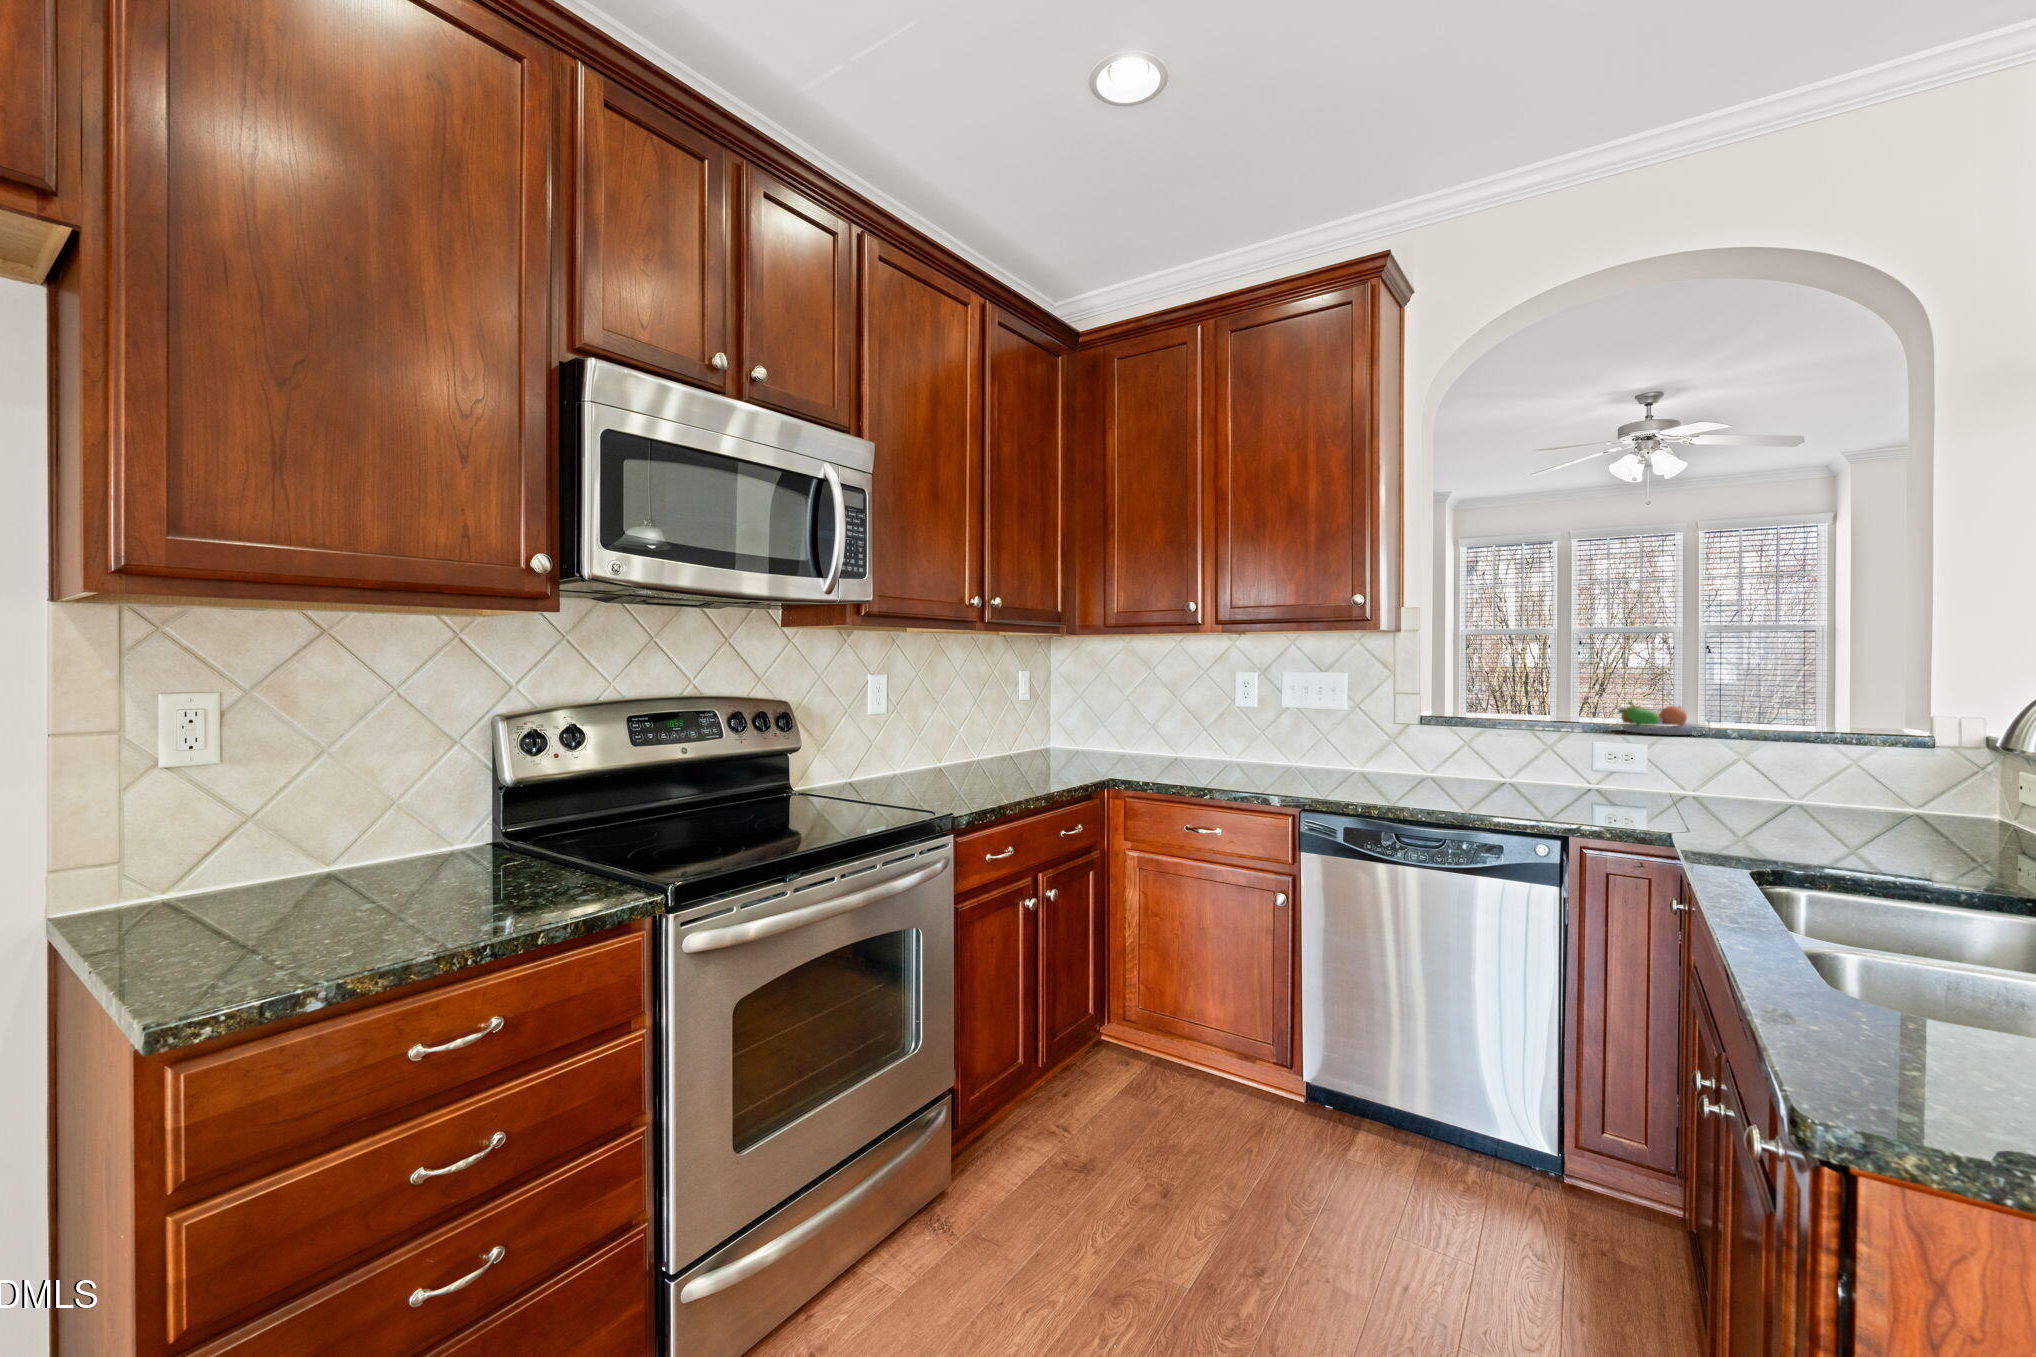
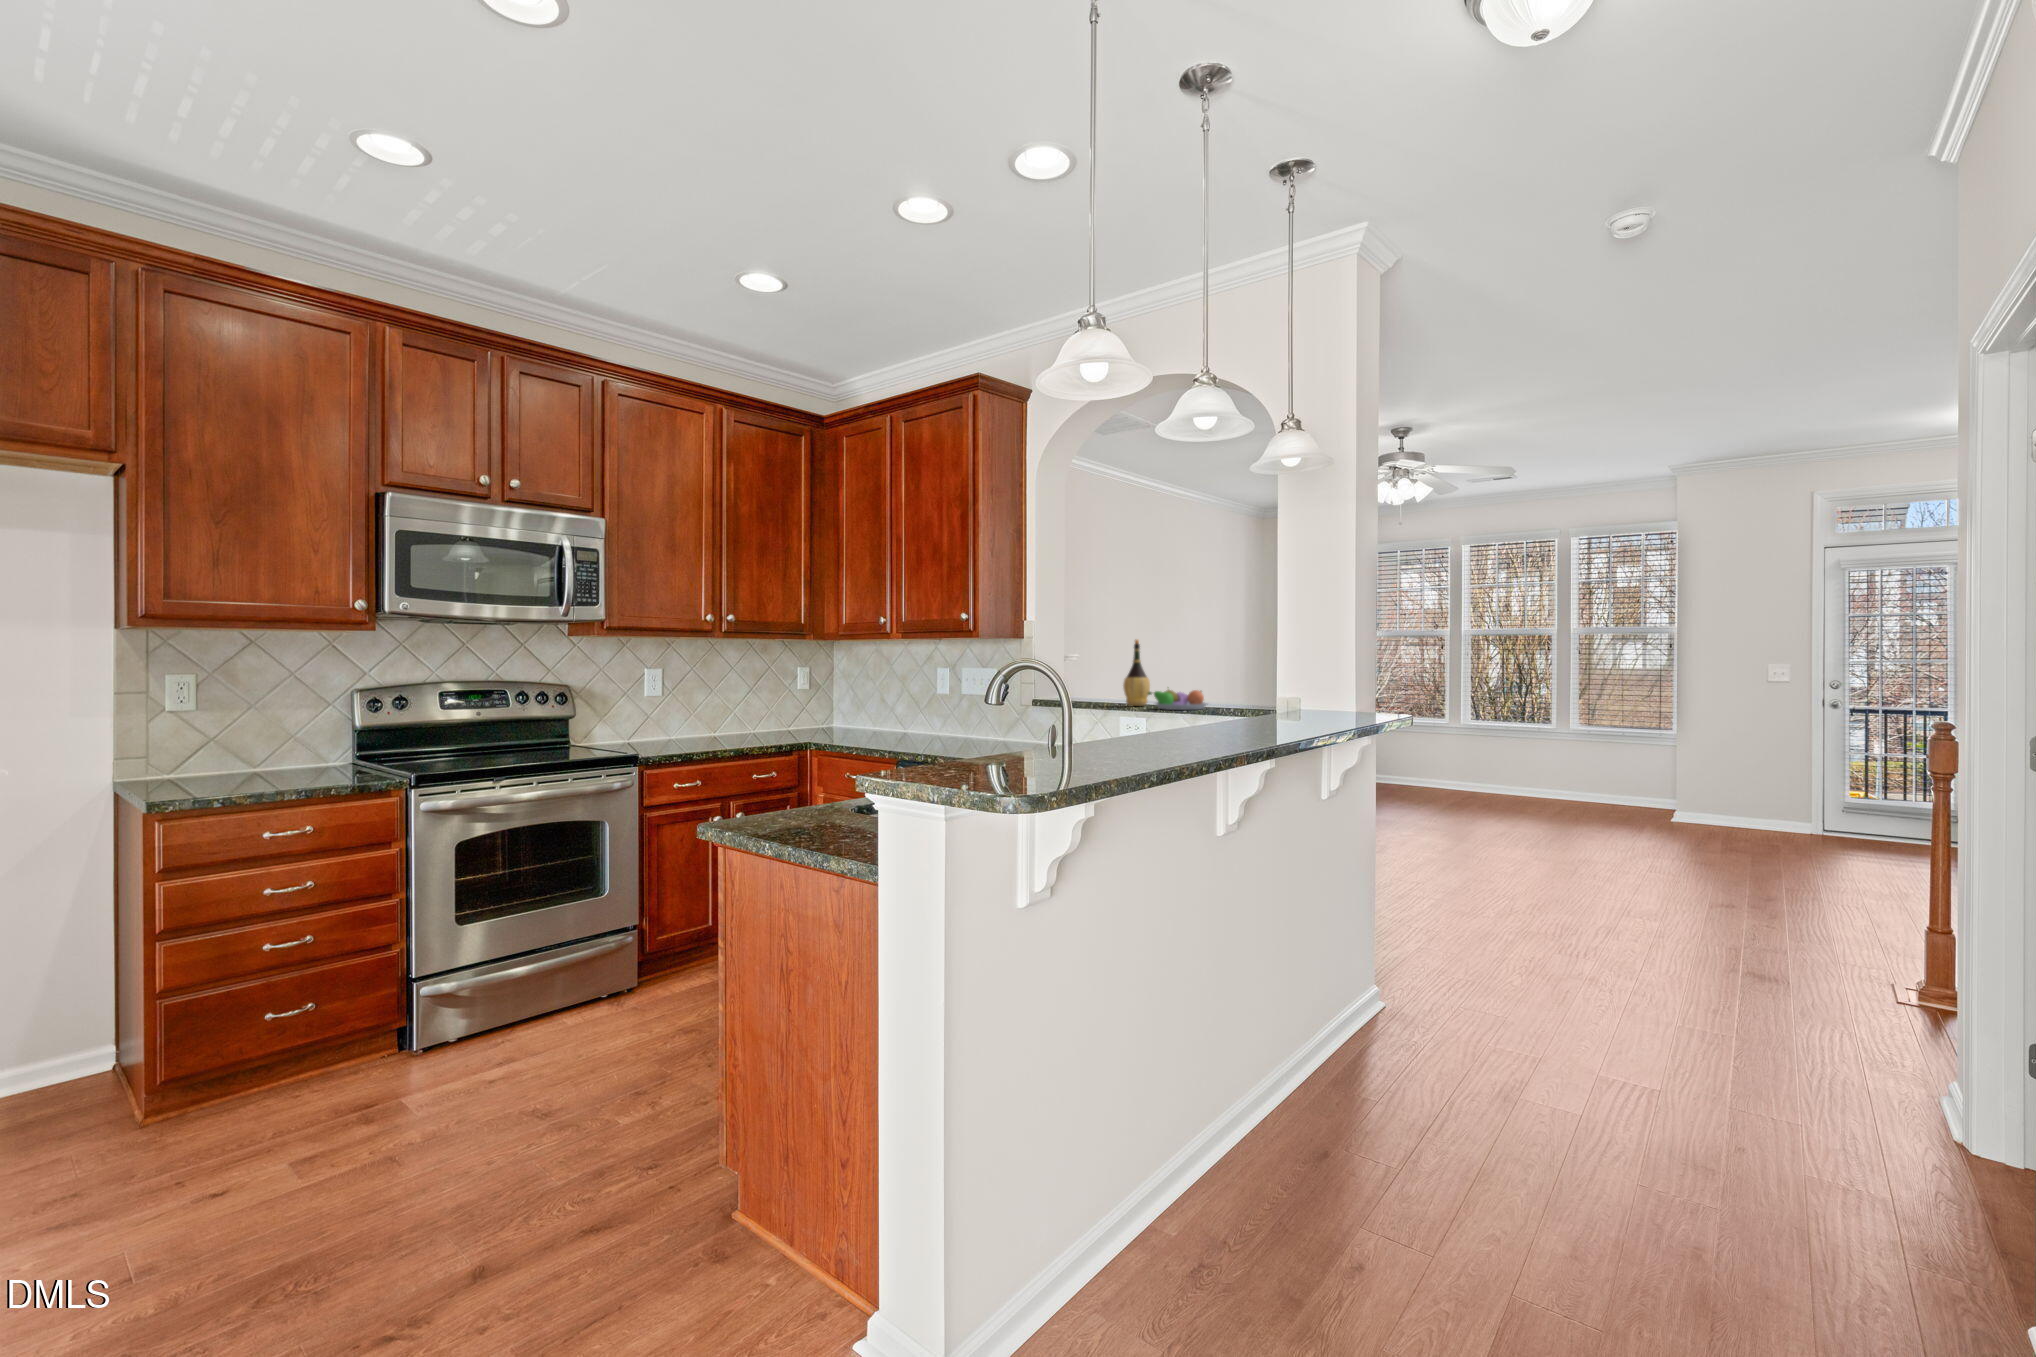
wine bottle: none [1526,636,1568,726] -> present [1123,639,1150,706]

